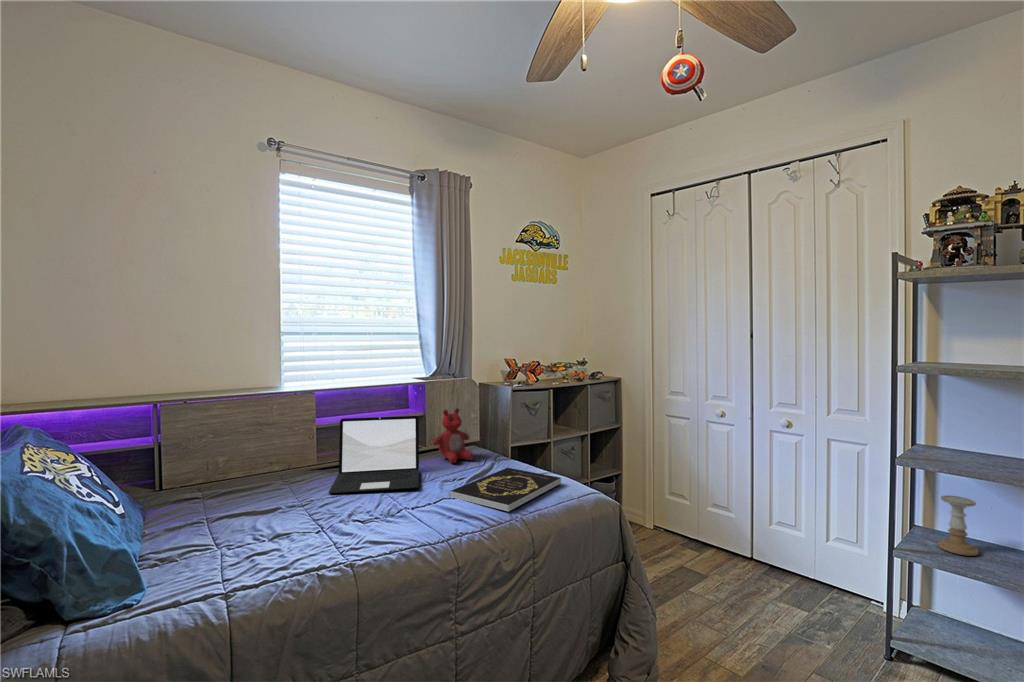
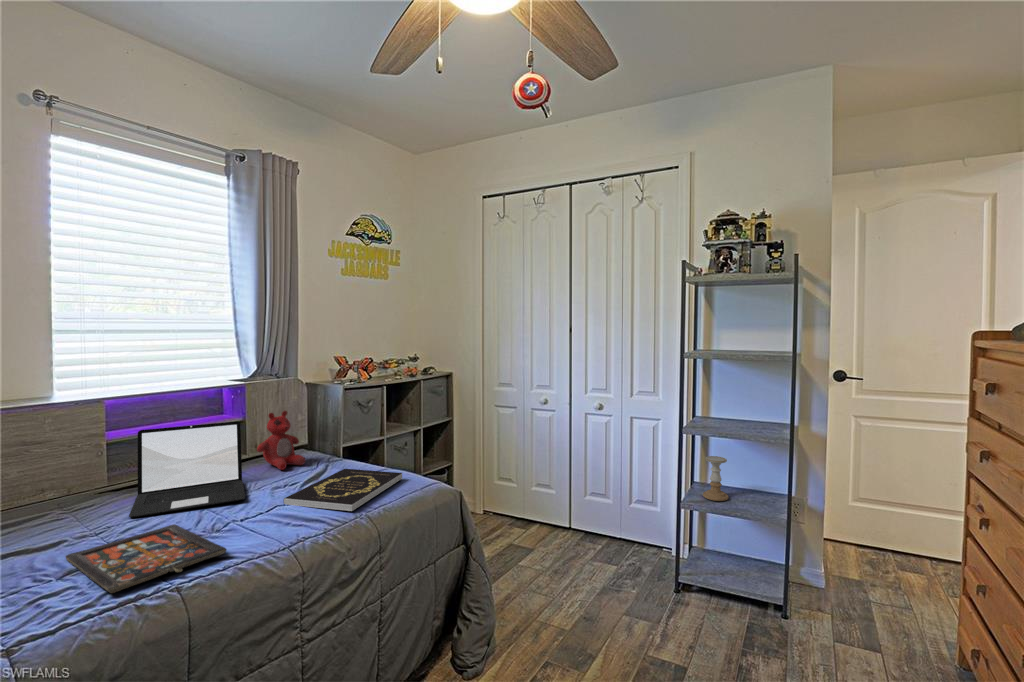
board game: none [278,504,394,560] -> present [66,524,227,593]

